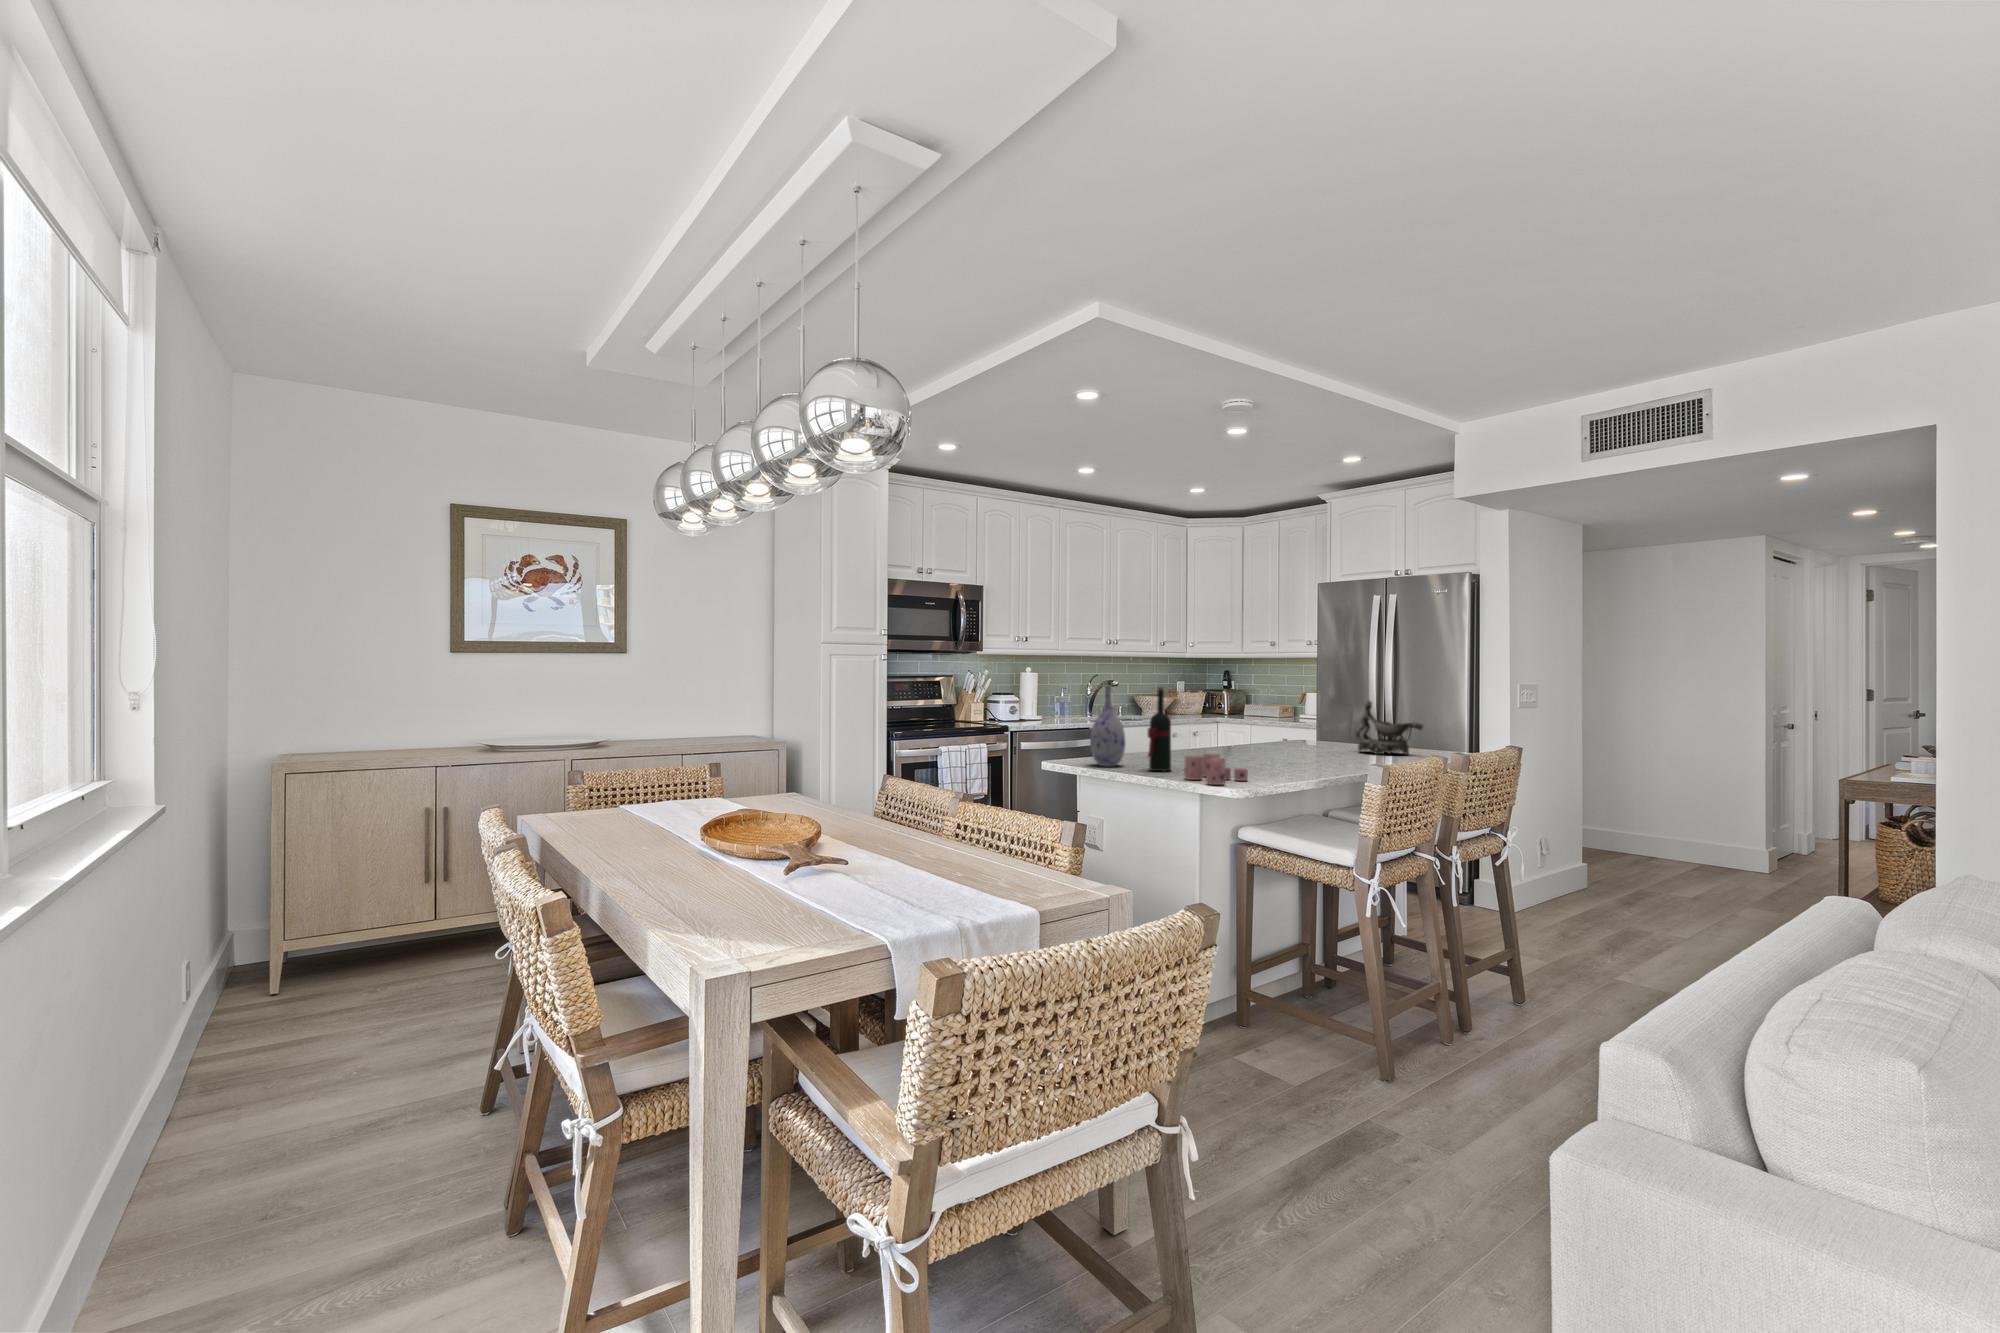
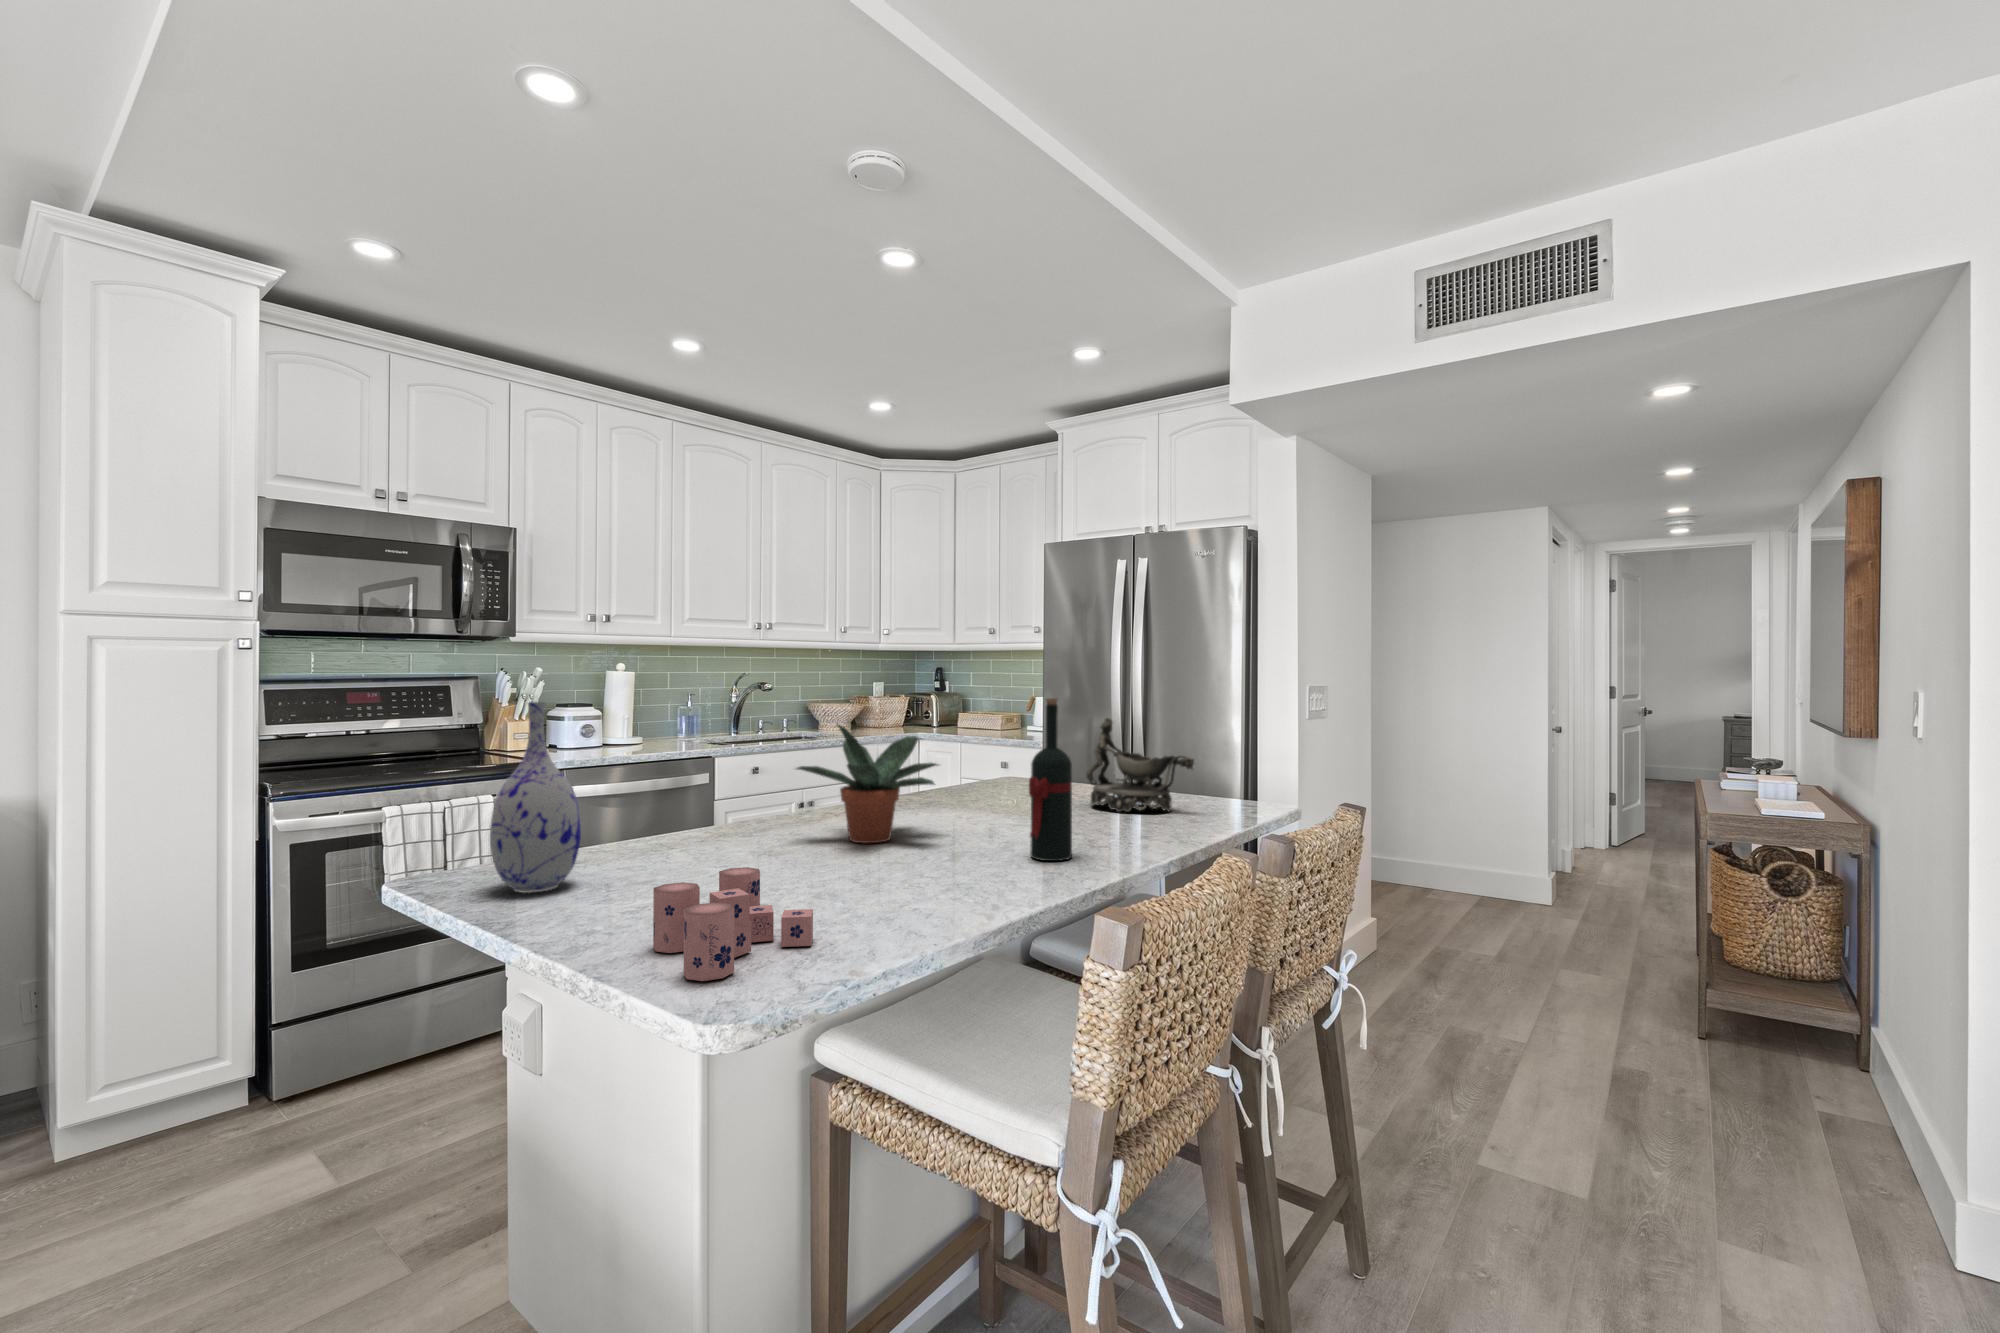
wine bottle: present [1147,687,1171,771] -> present [1029,698,1072,861]
potted plant: none [1202,699,1278,760] -> present [797,725,939,843]

